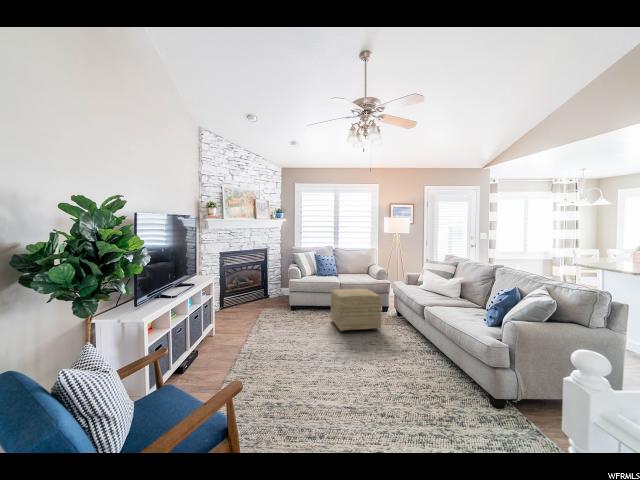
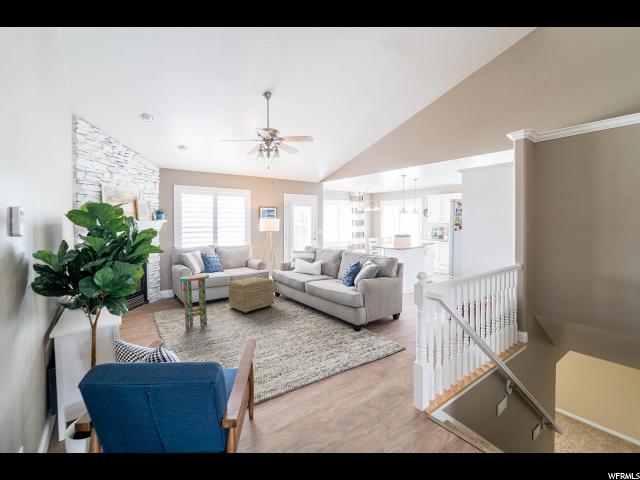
side table: none [274,278,303,338] -> present [179,274,209,331]

